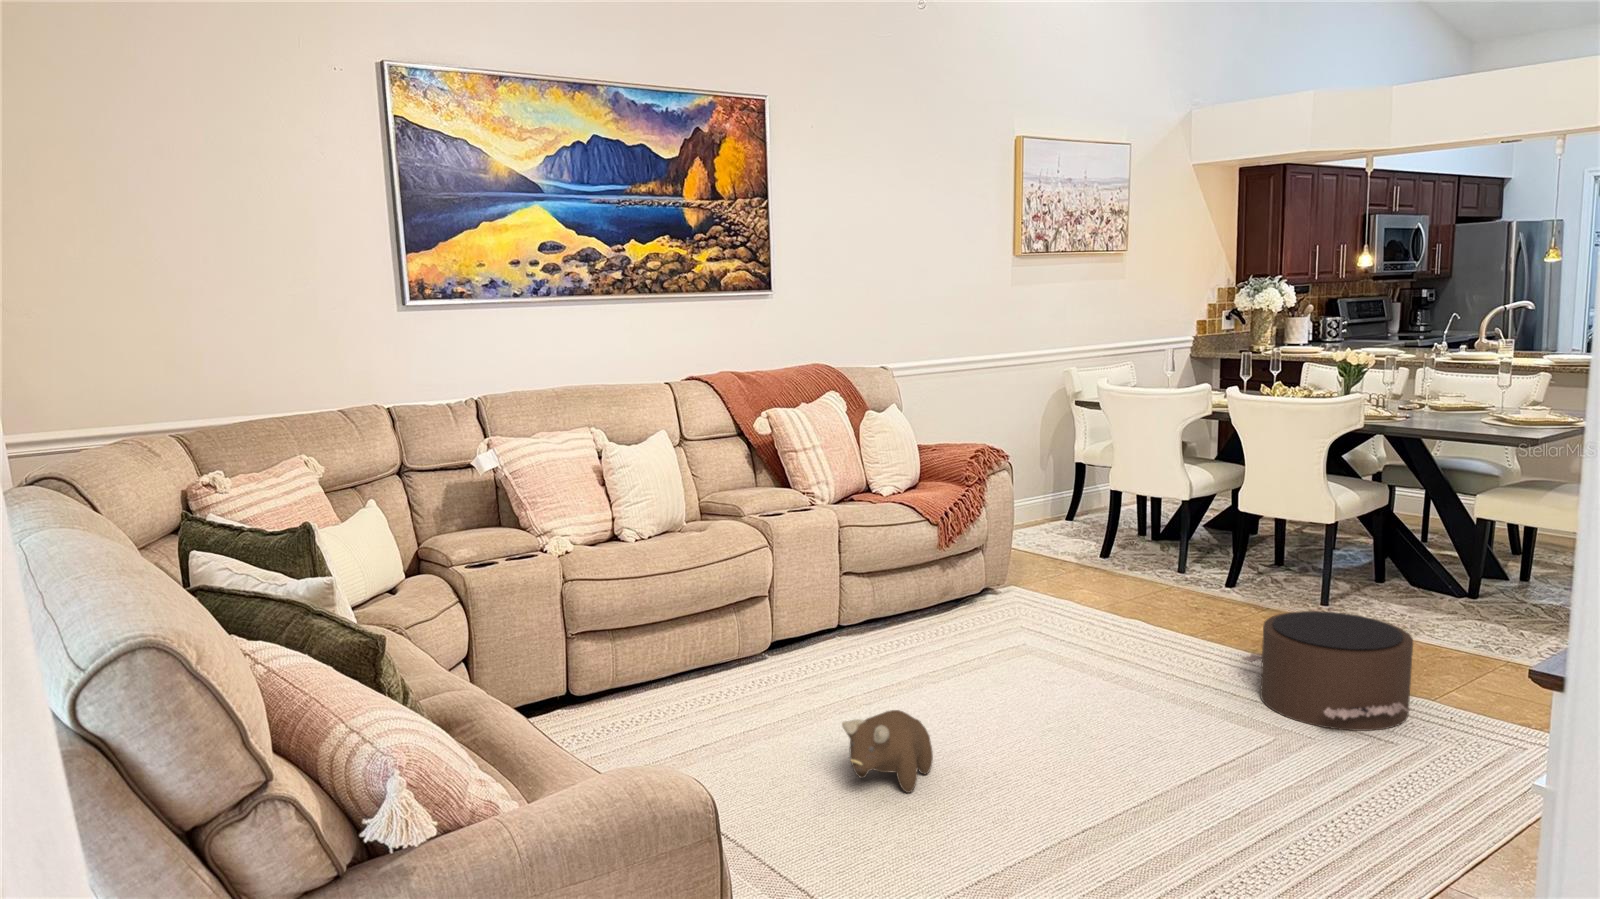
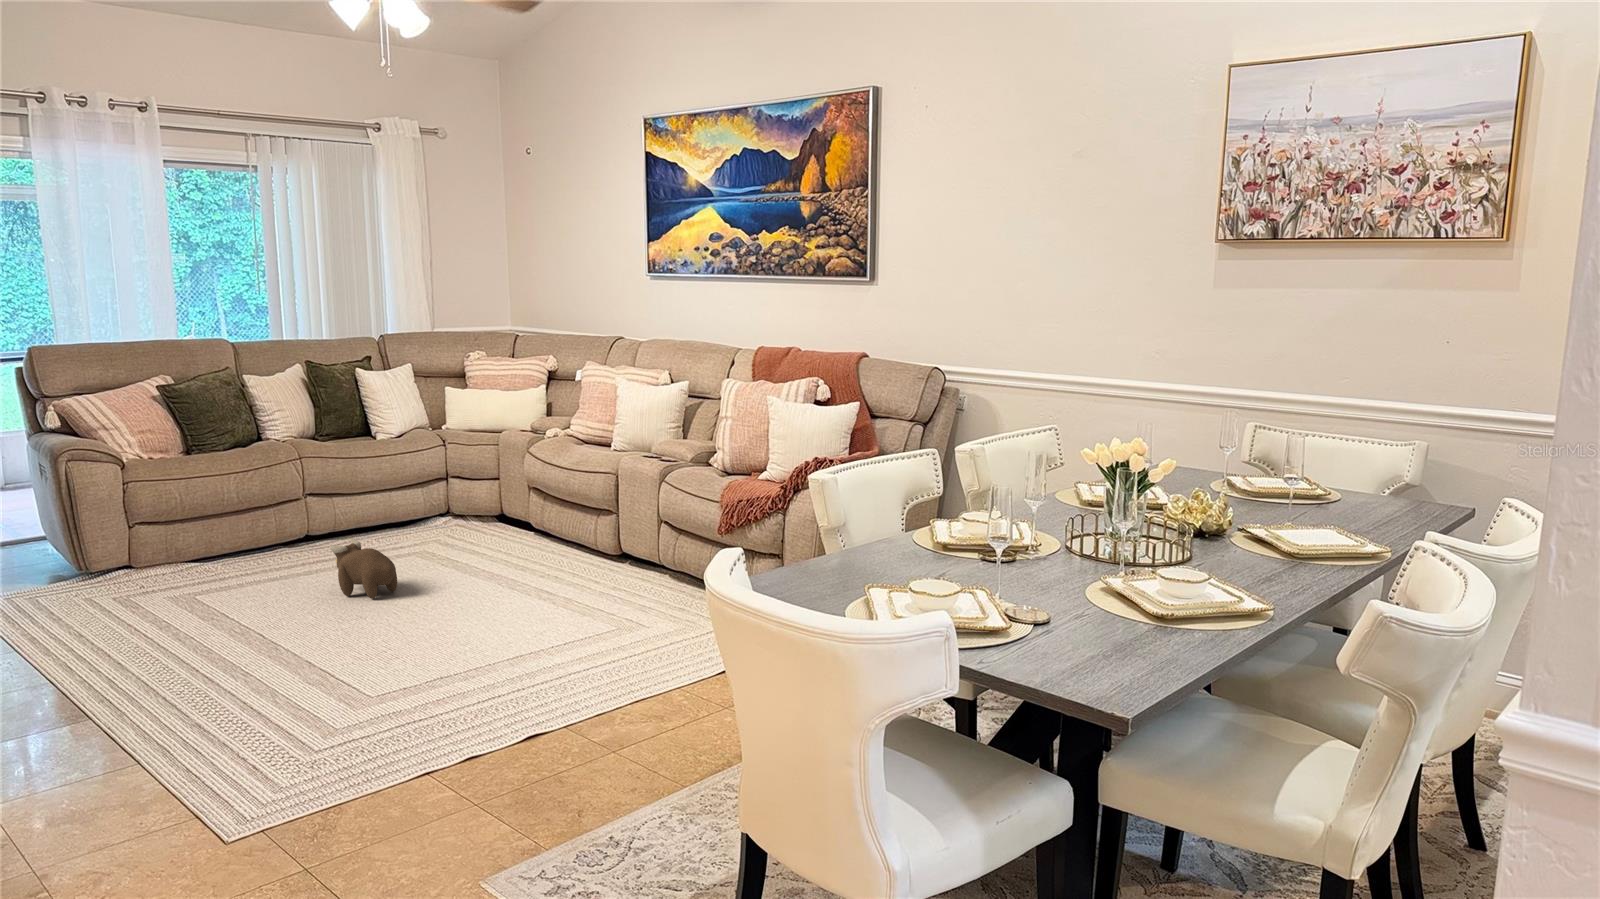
pouf: present [1242,611,1413,731] -> none [349,626,530,755]

